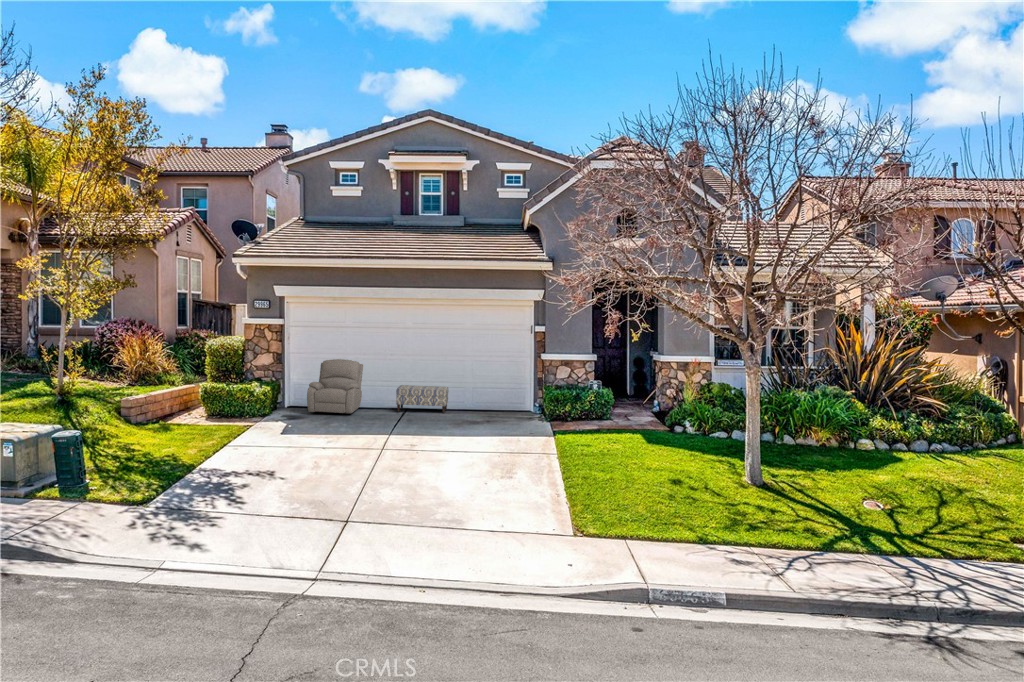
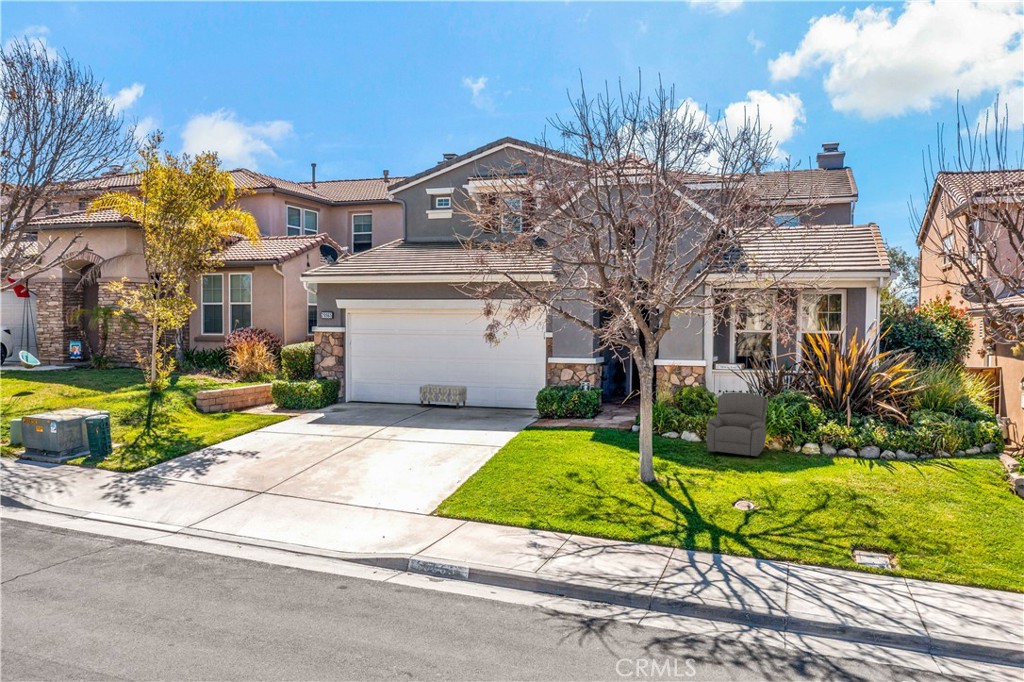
chair: present [307,359,363,415] -> present [706,392,768,457]

